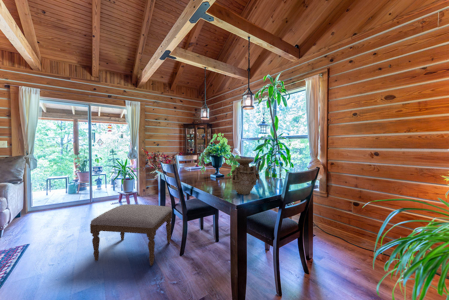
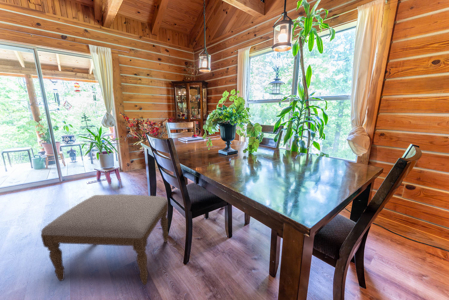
vase: present [231,158,259,194] -> none [271,131,321,193]

